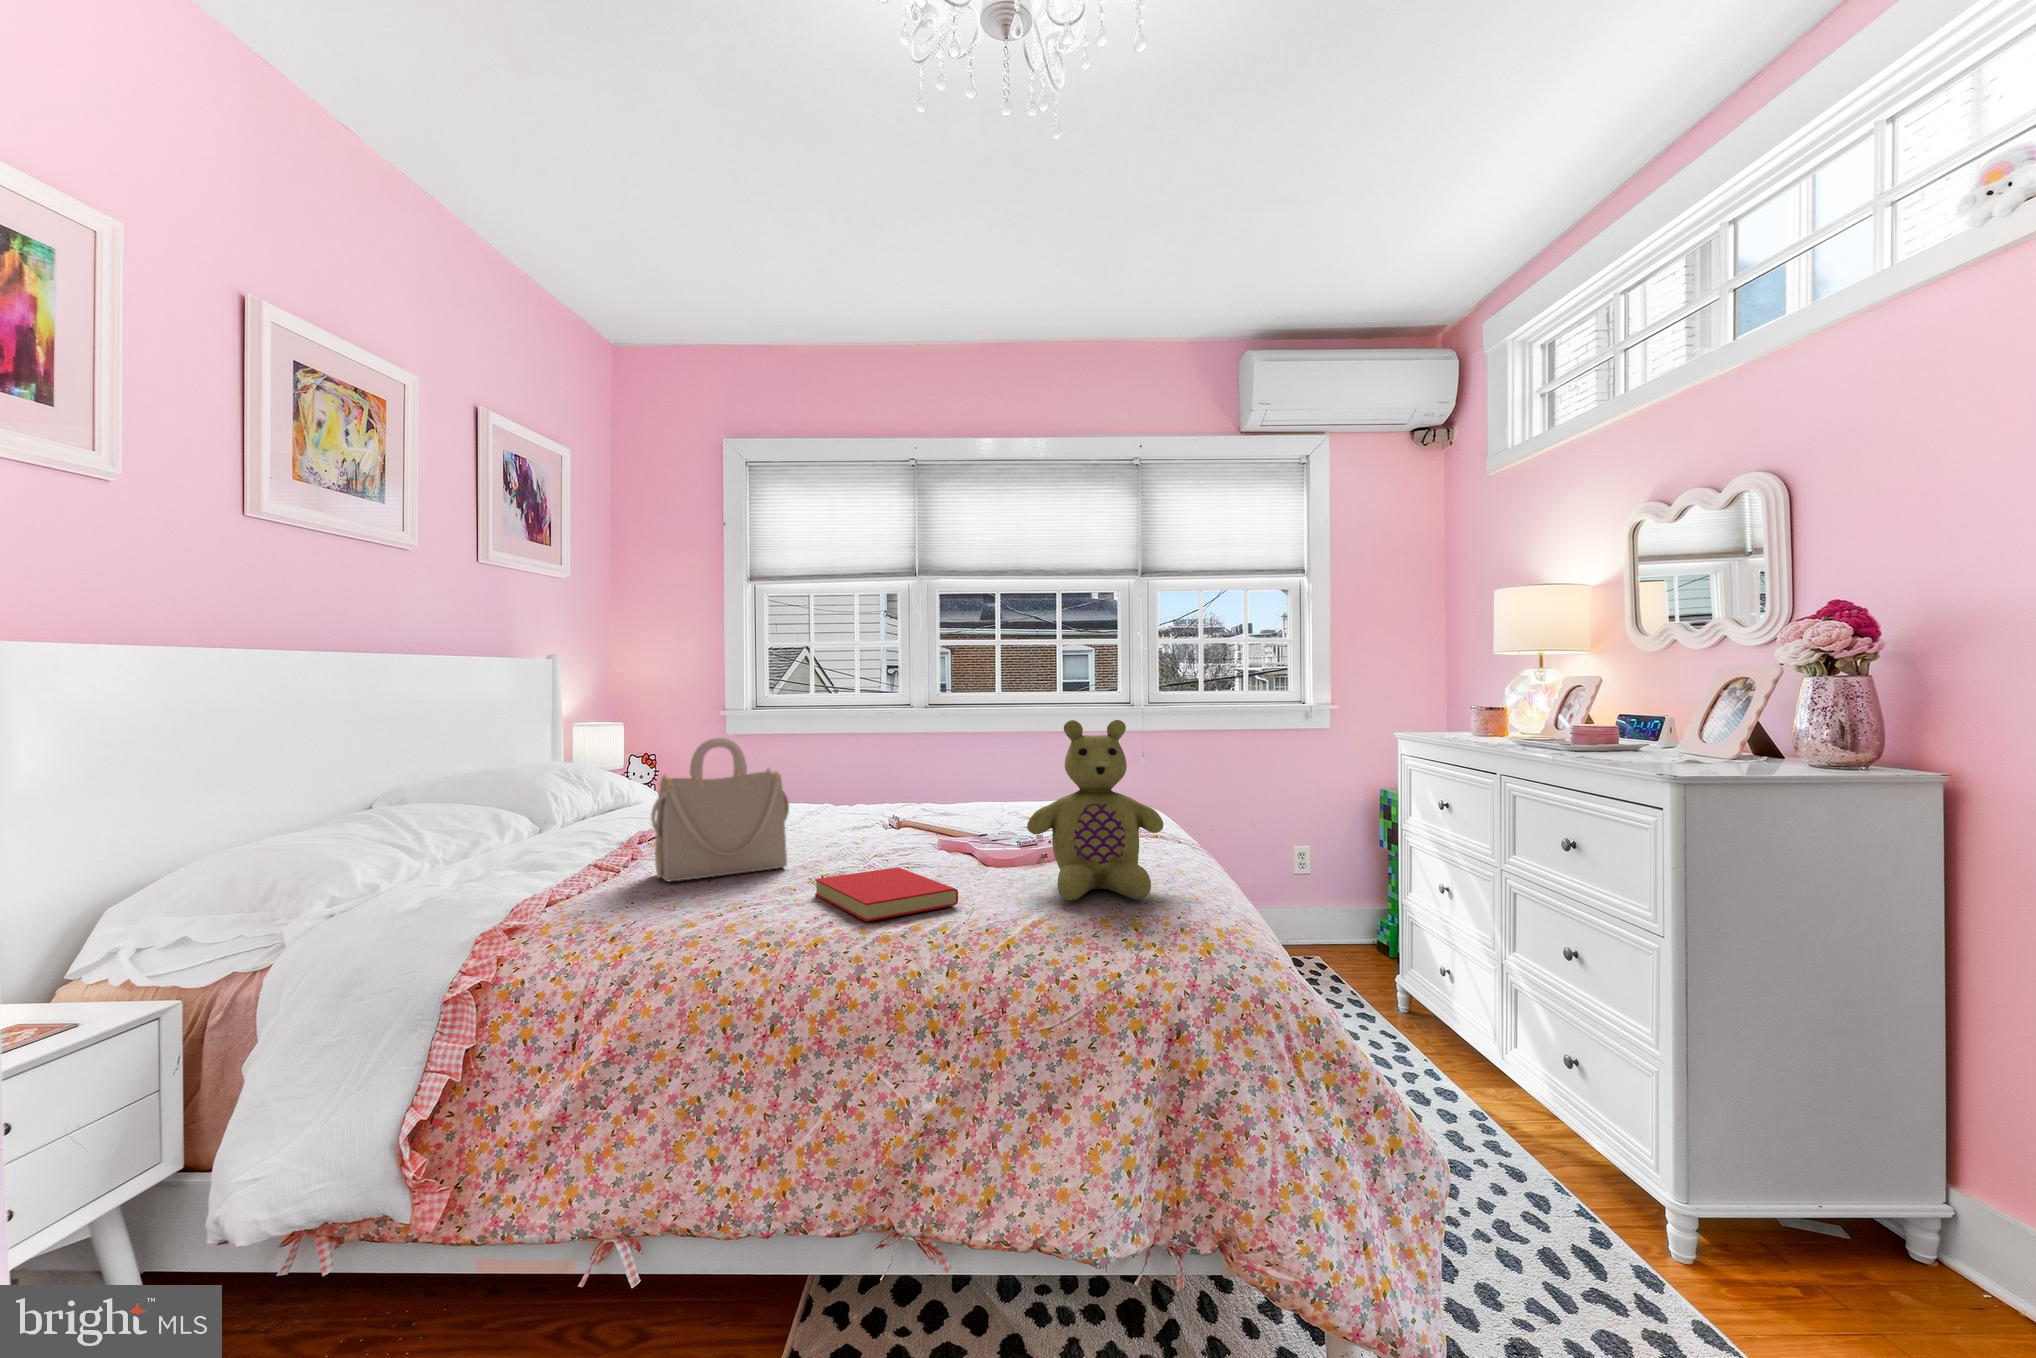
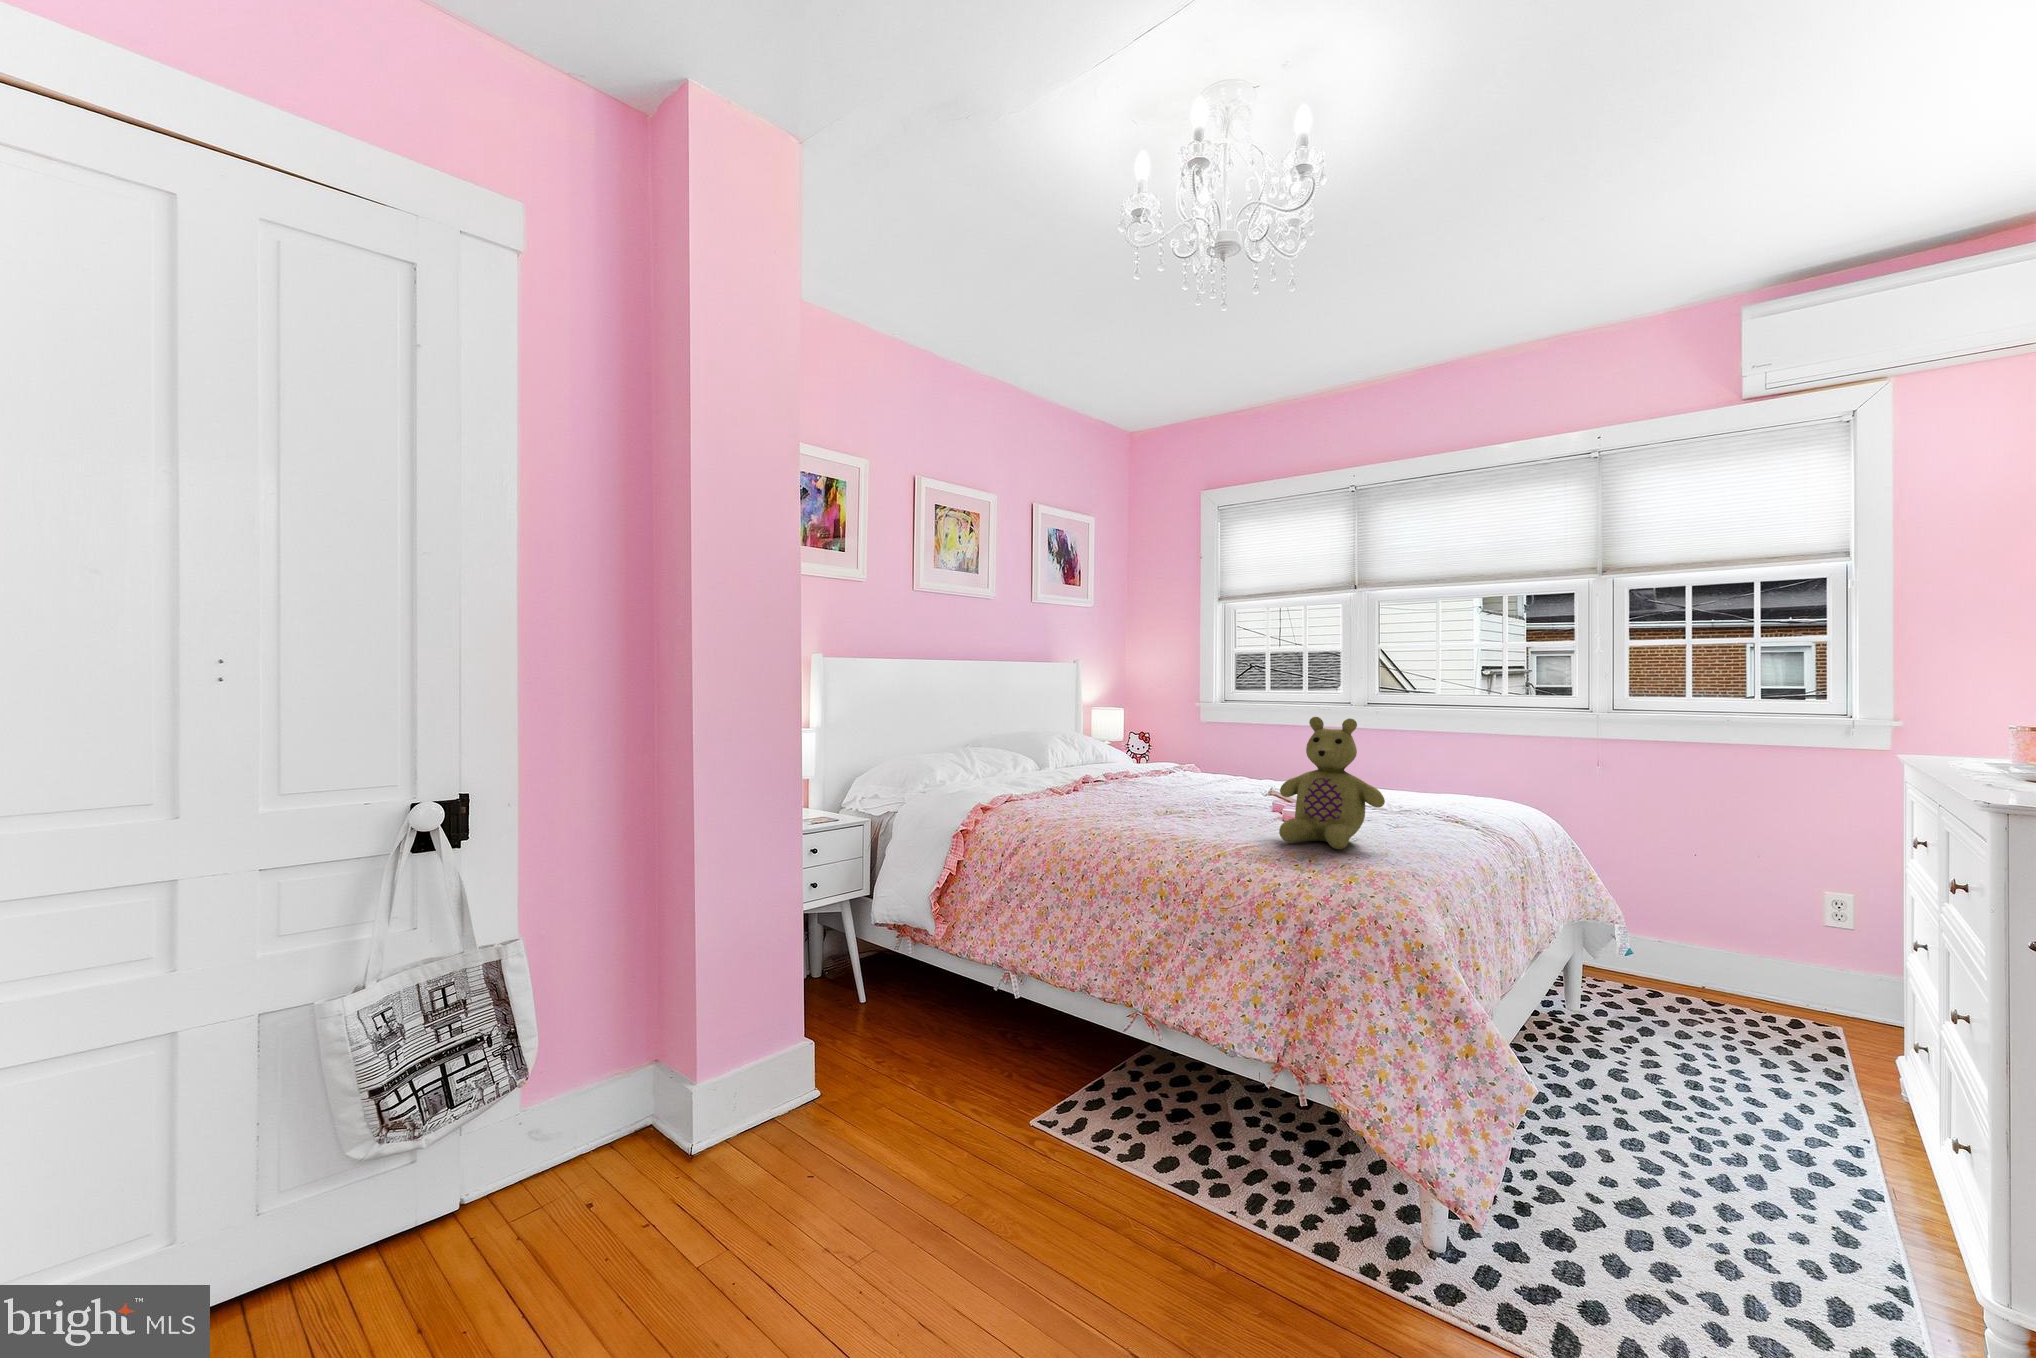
handbag: present [651,738,789,882] -> none [1066,715,1149,802]
book: present [815,867,958,922] -> none [1139,806,1212,832]

